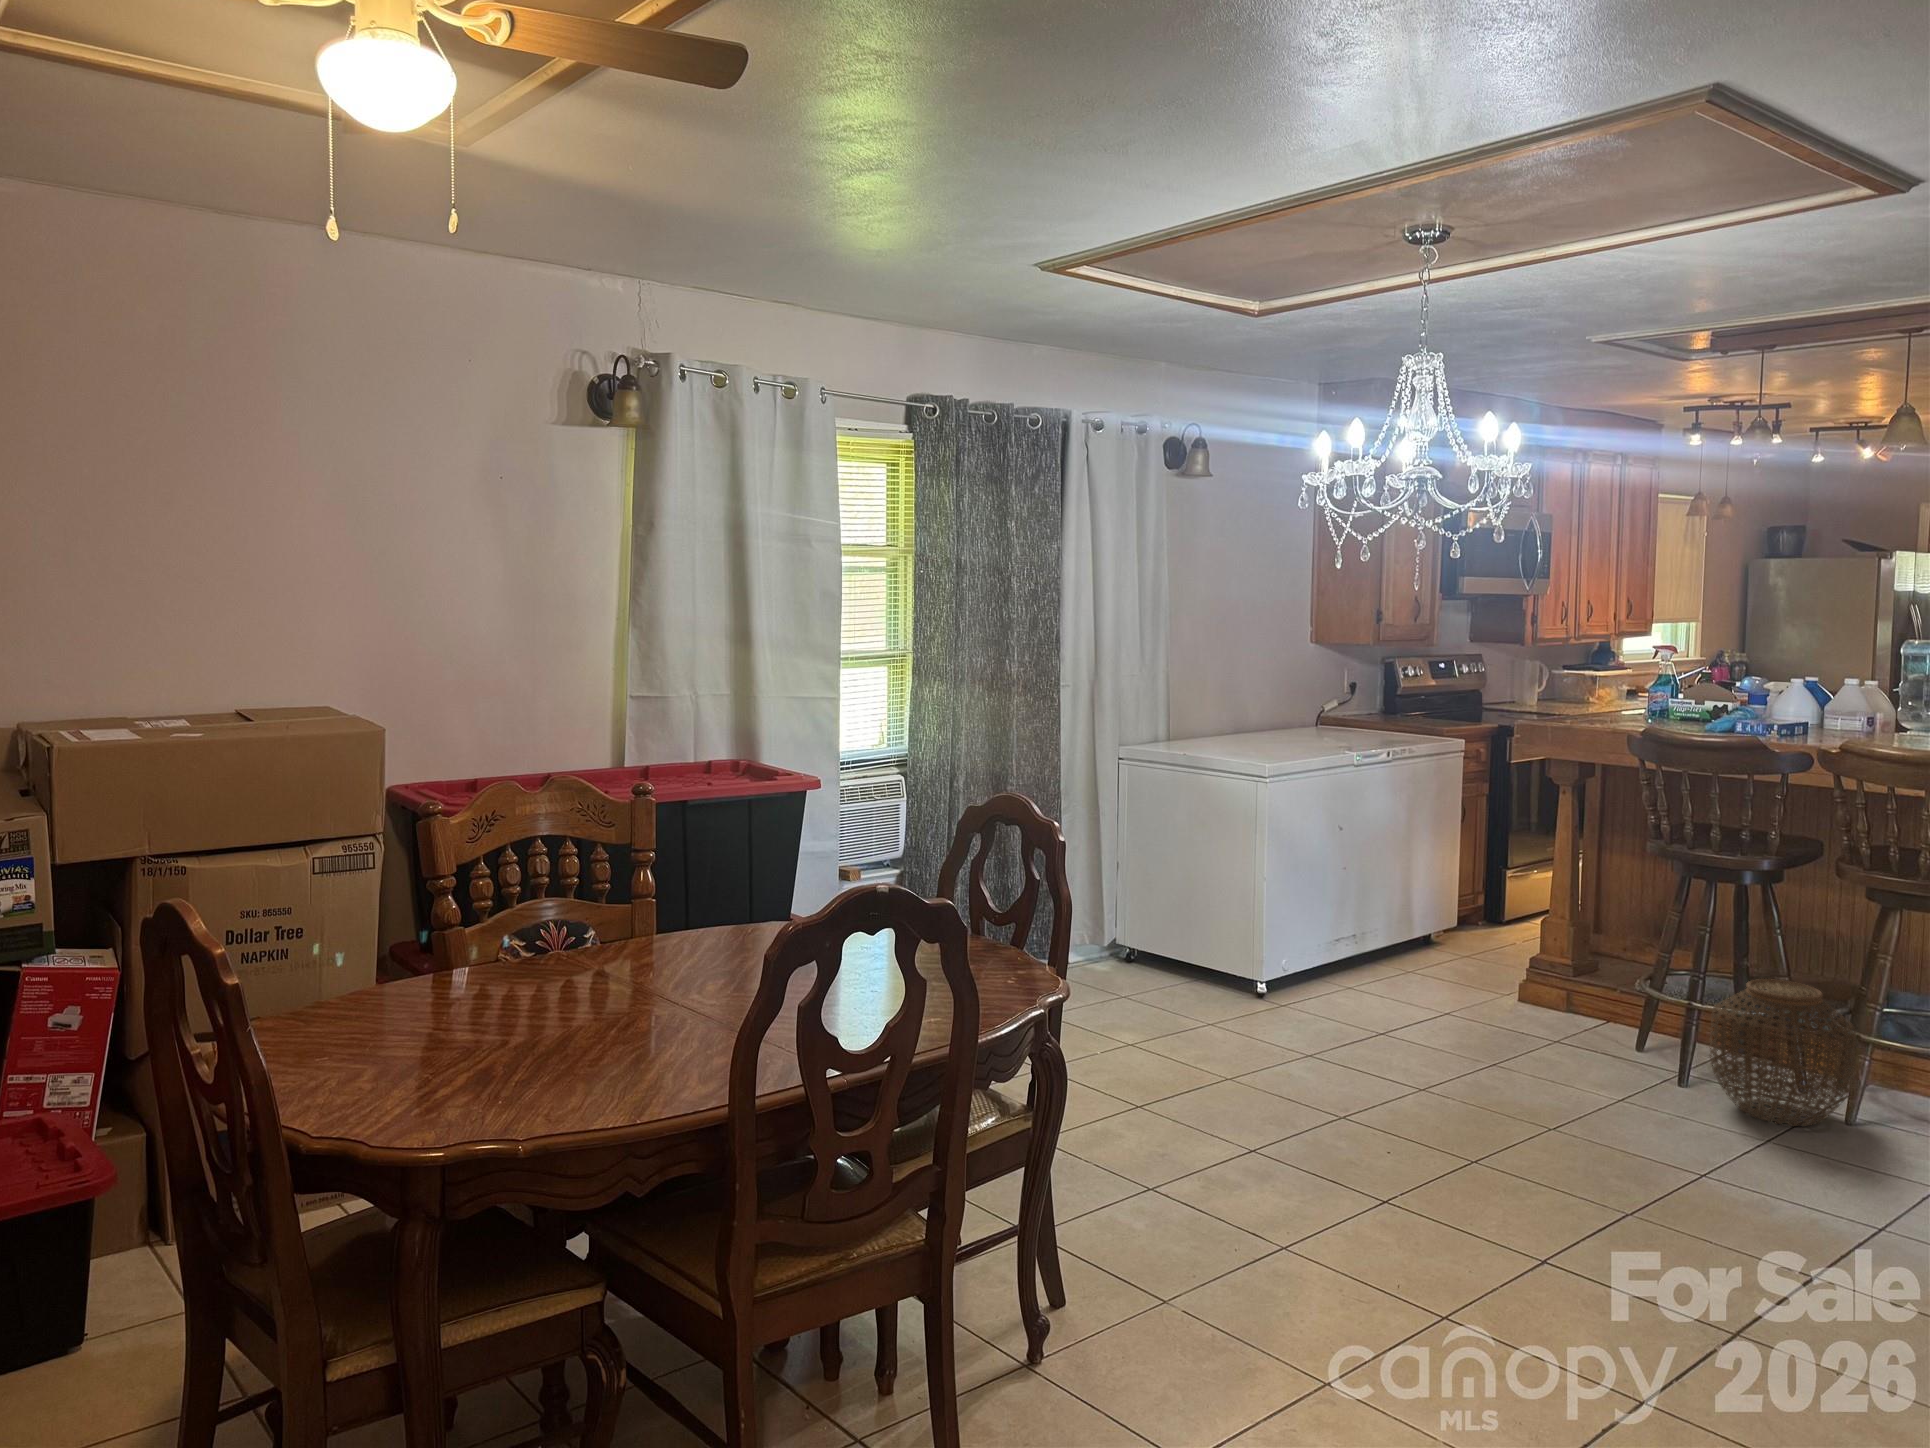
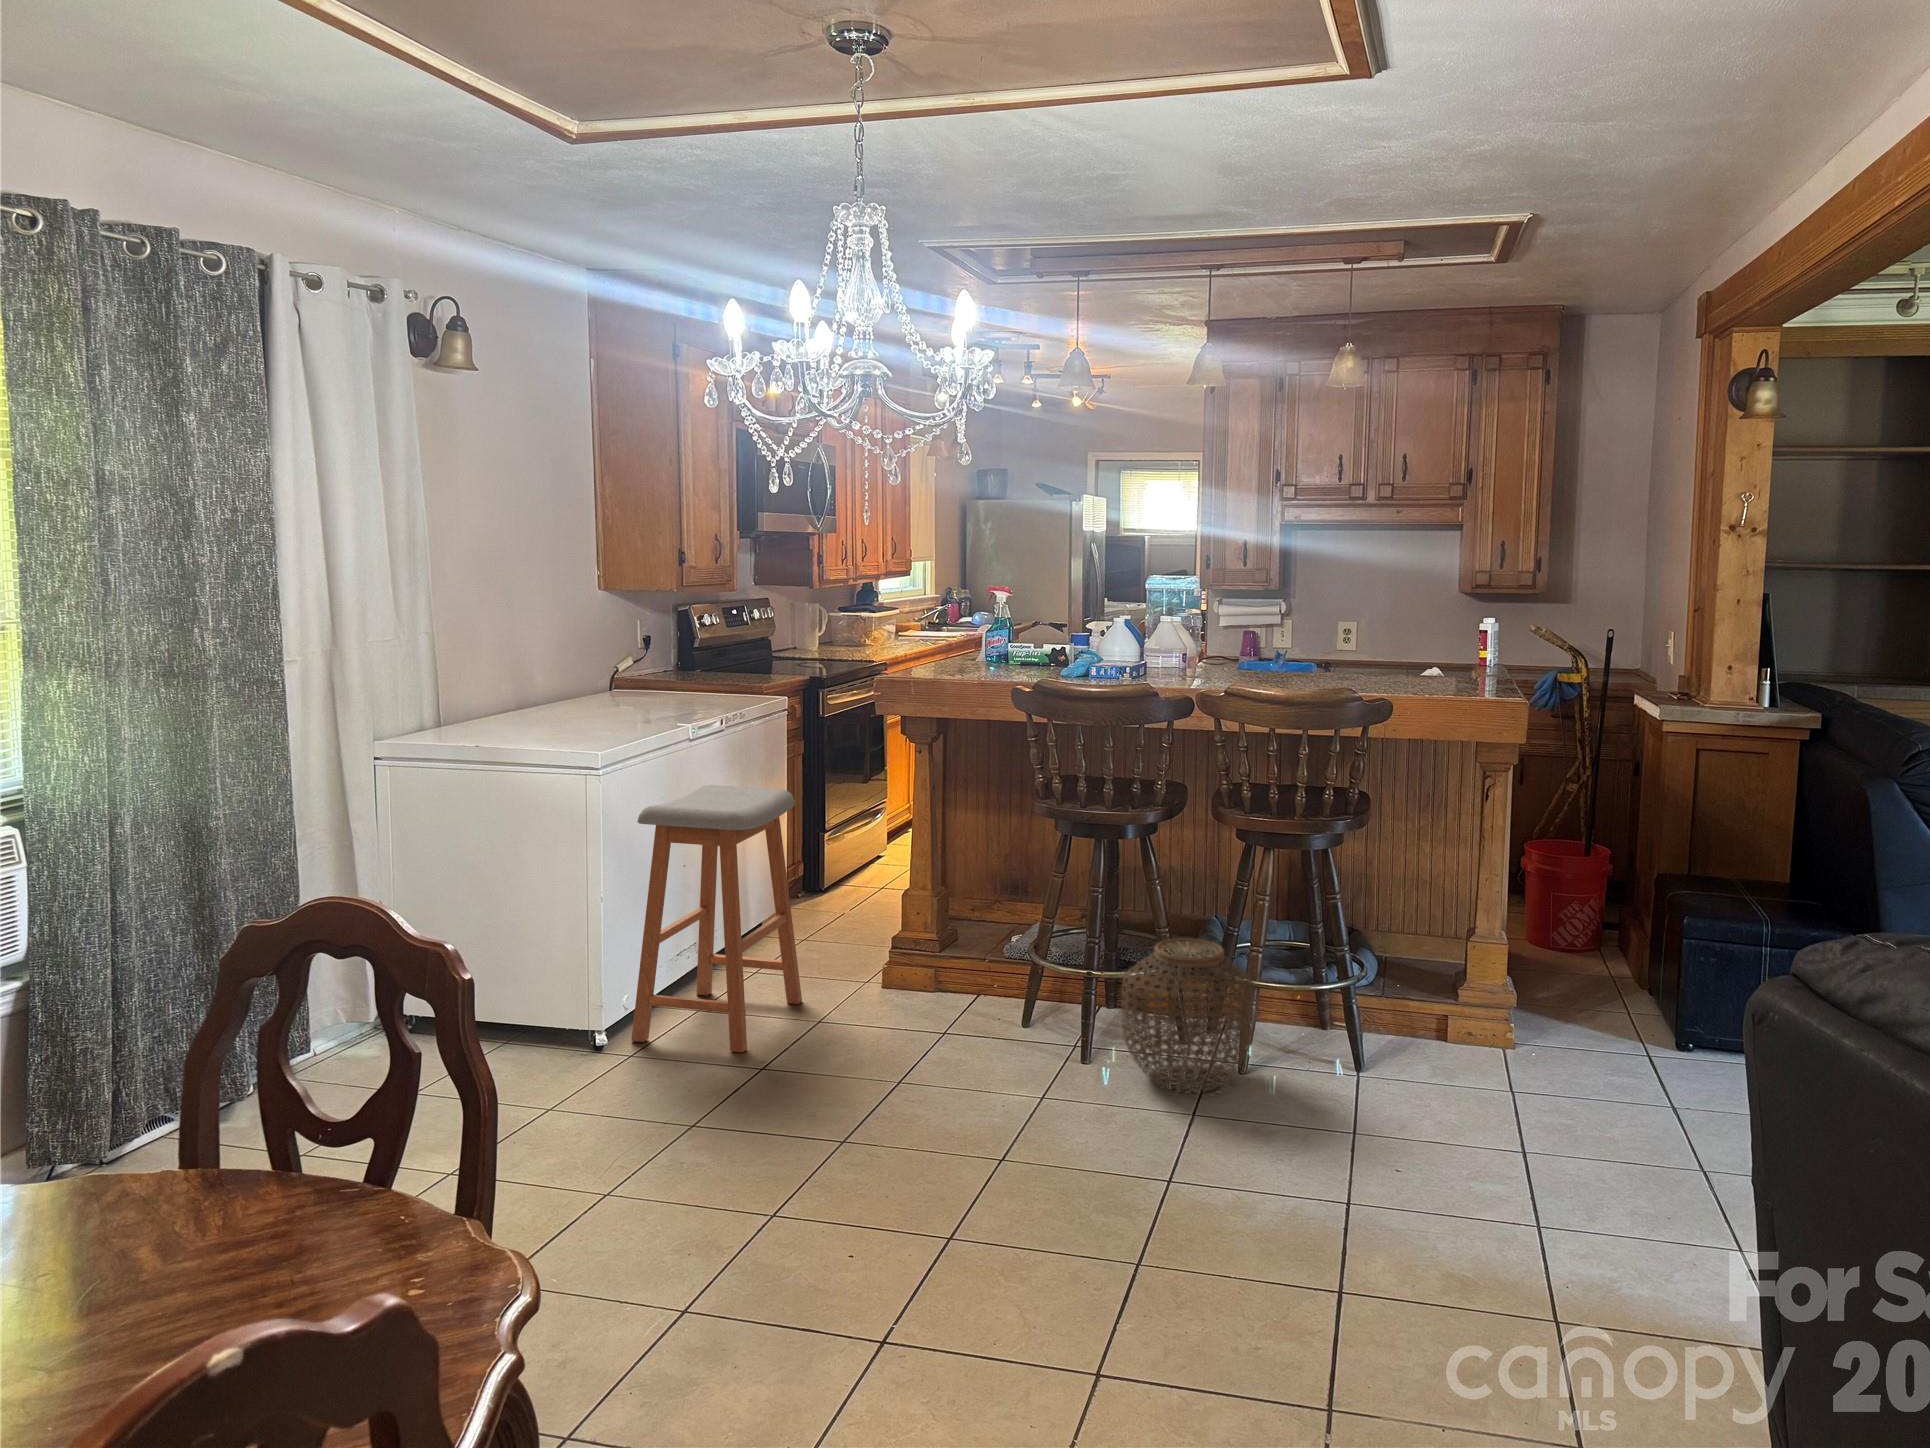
stool: none [1285,803,1438,1019] -> present [631,785,802,1052]

